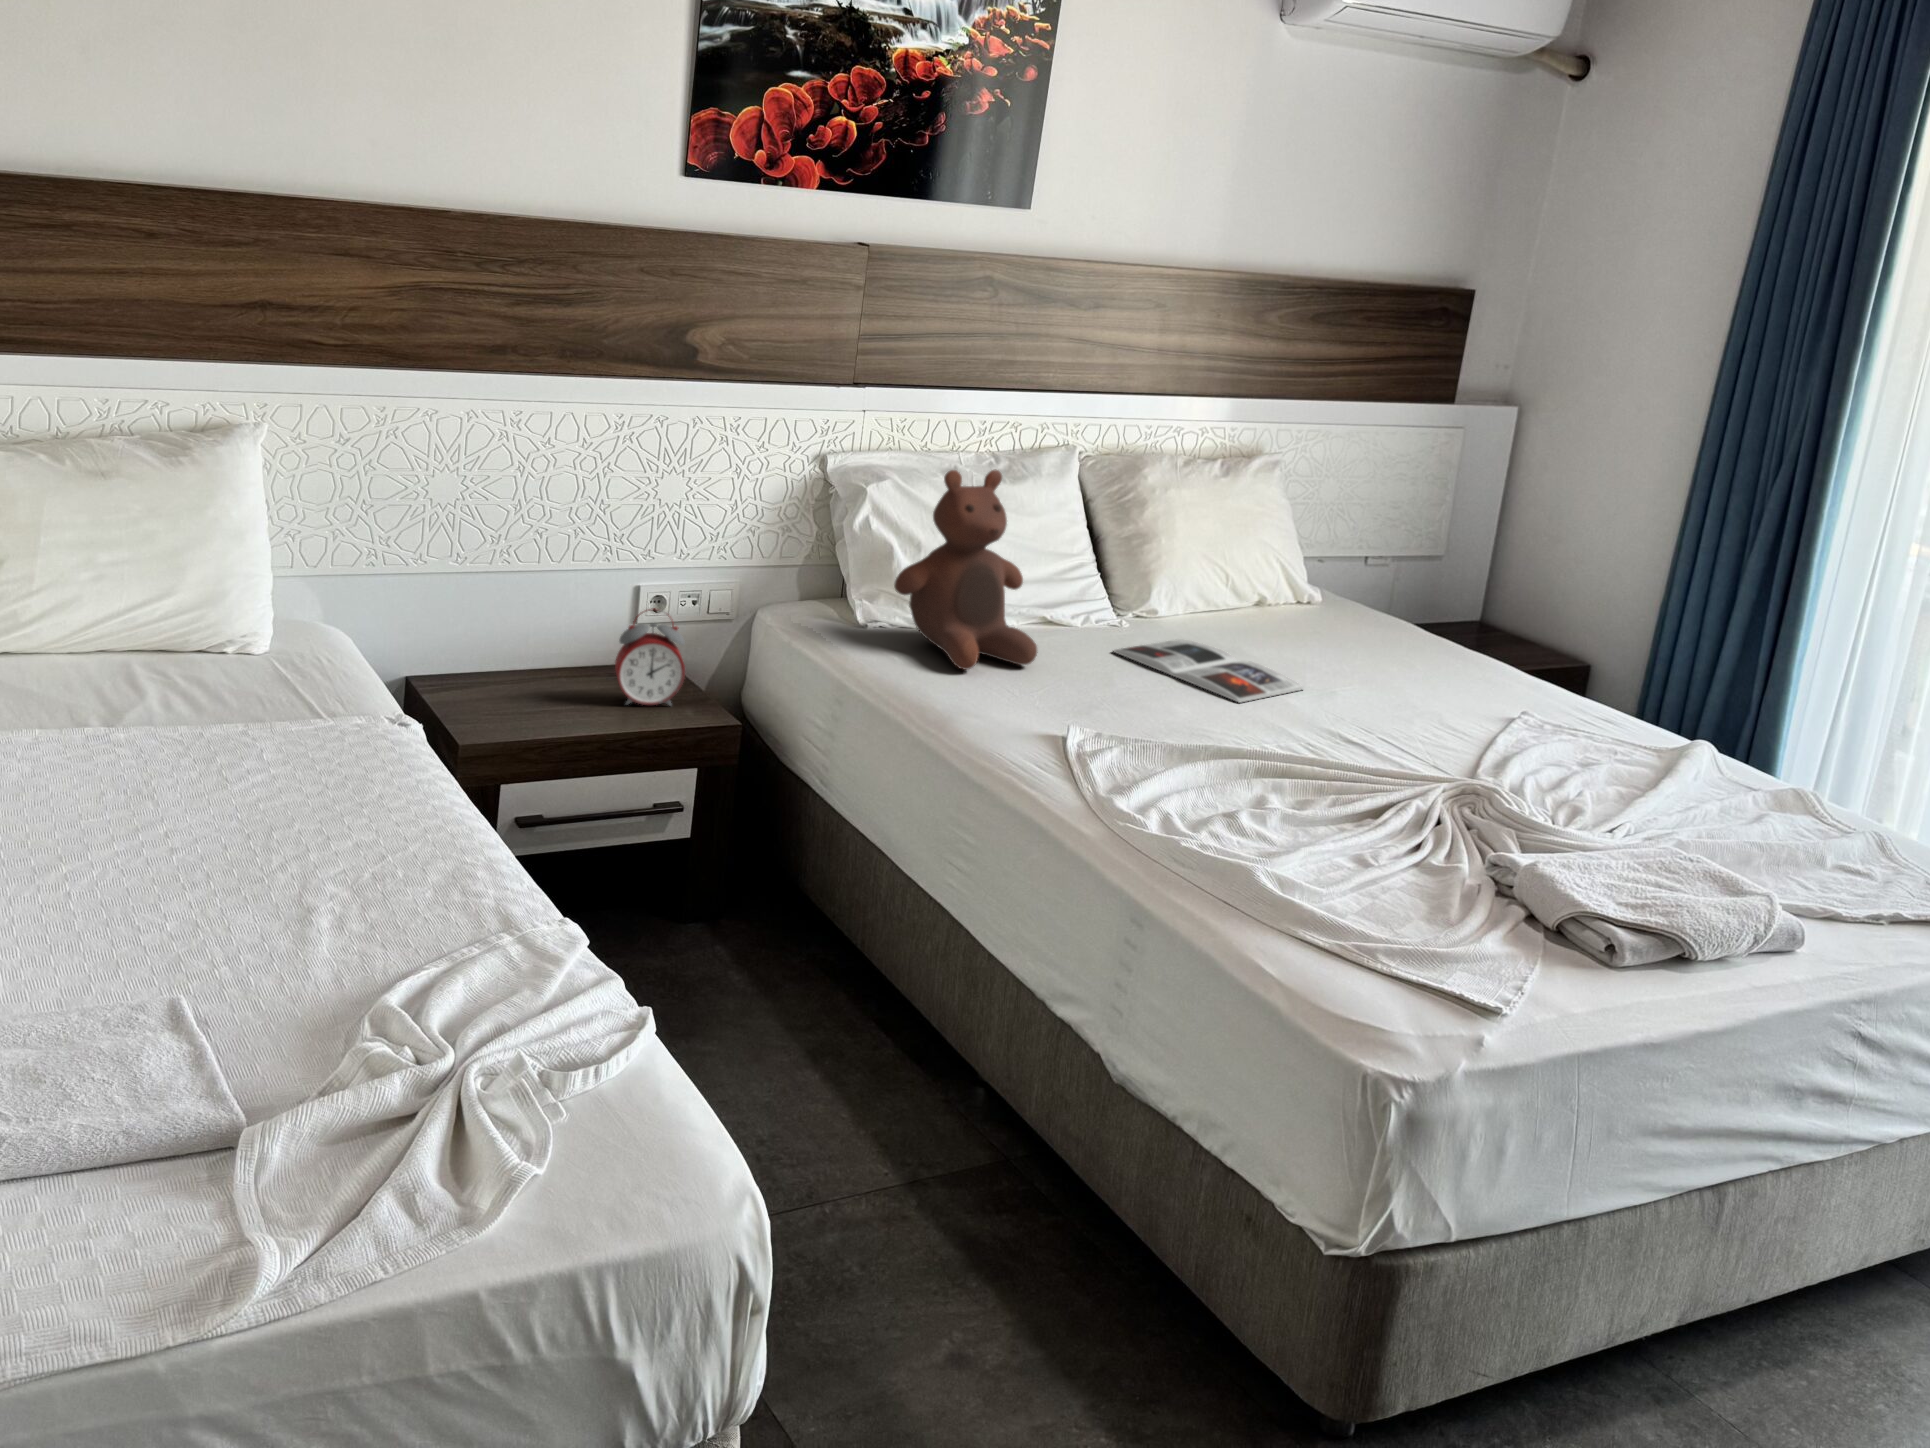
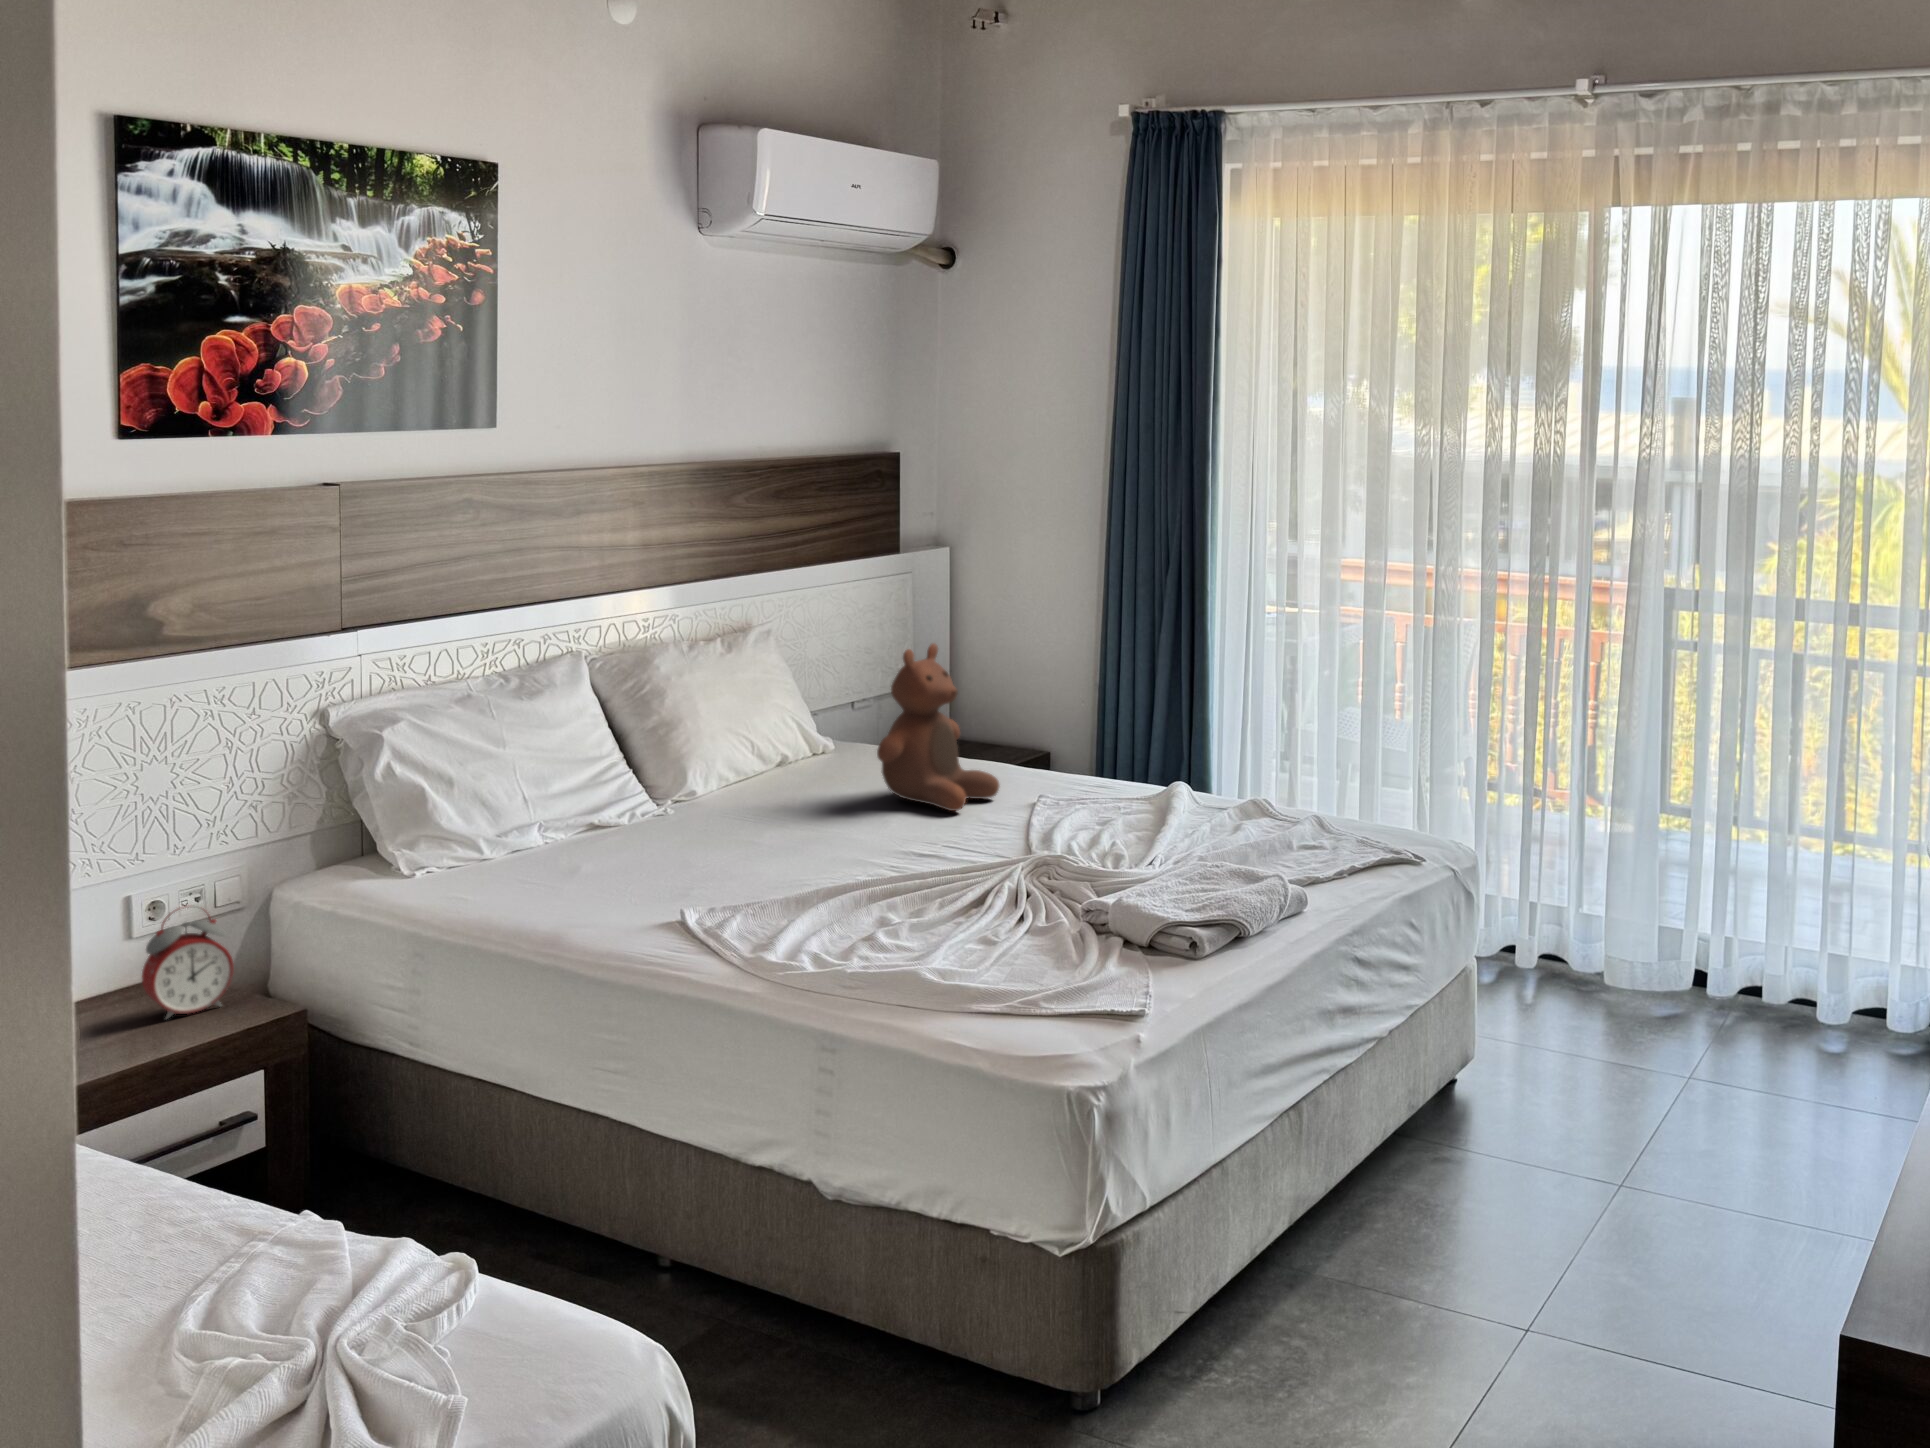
stuffed bear: present [894,469,1038,670] -> present [877,643,999,811]
magazine: present [1113,639,1303,703] -> none [674,808,859,849]

